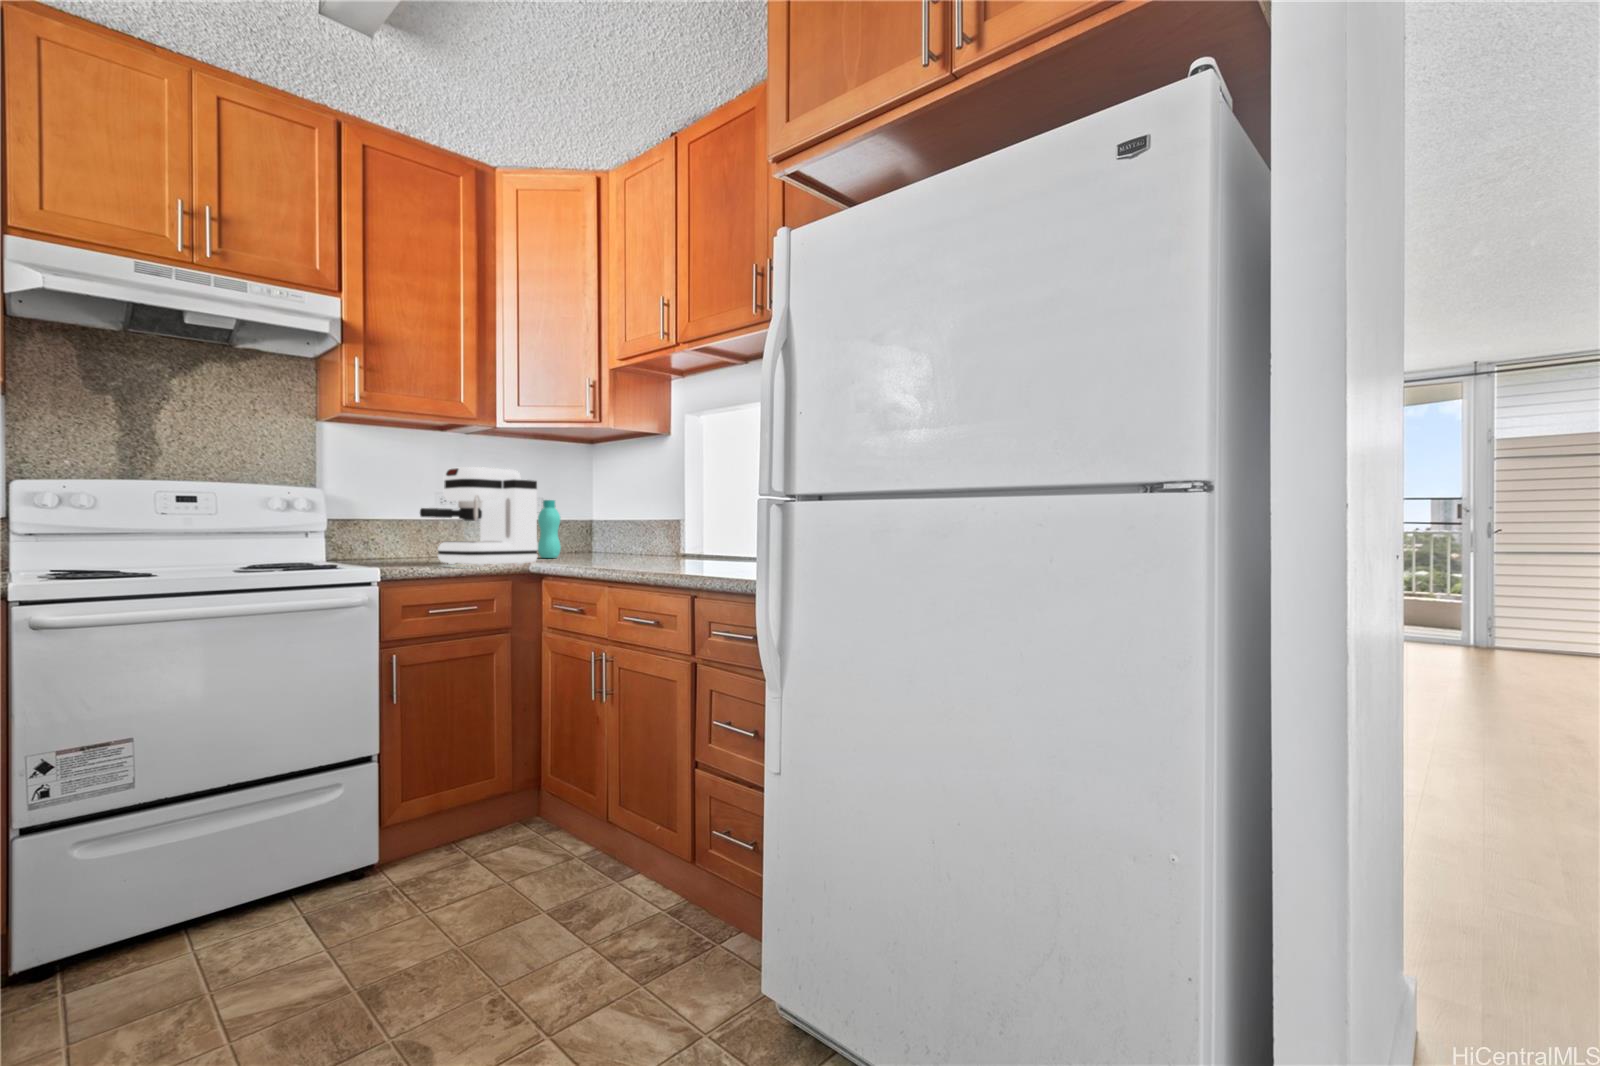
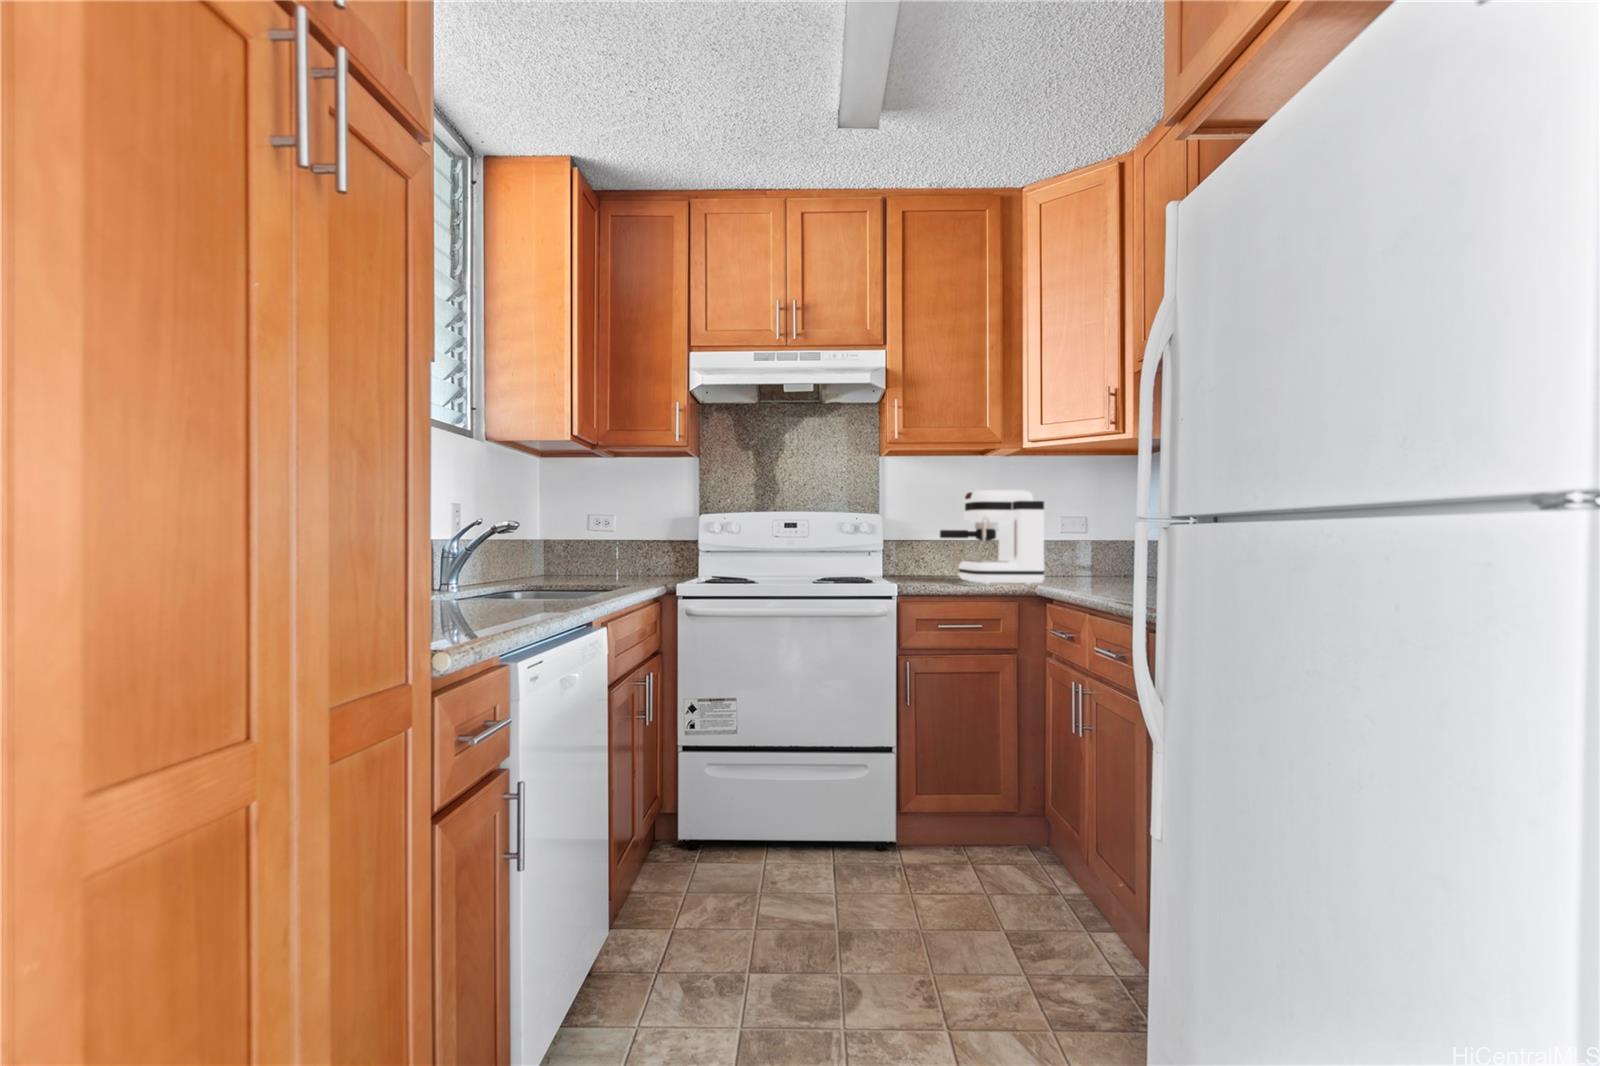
bottle: present [538,500,561,558] -> none [1067,518,1091,578]

